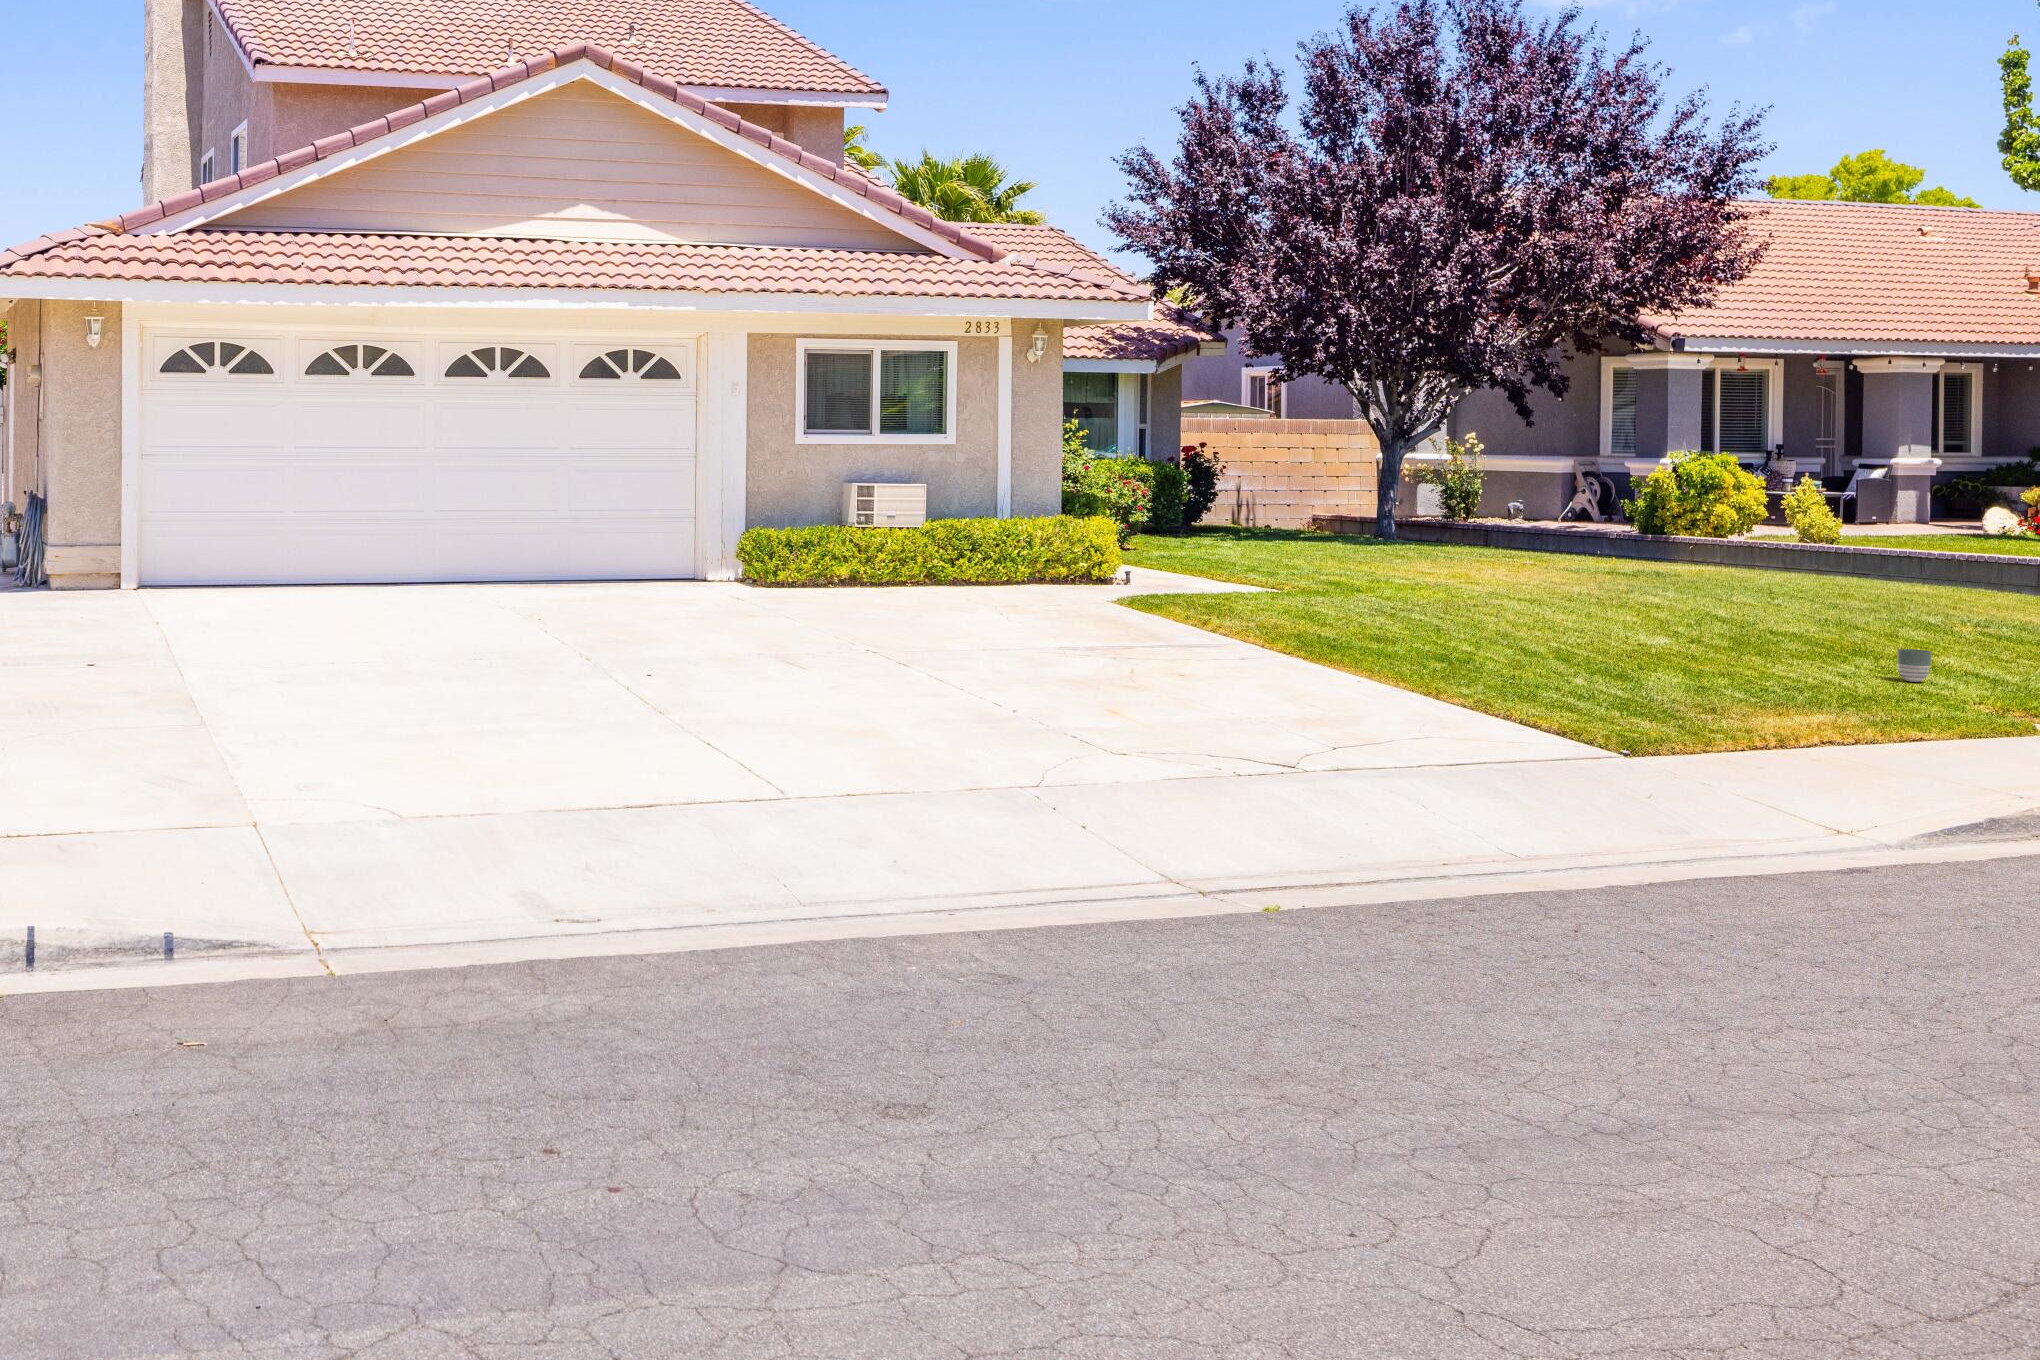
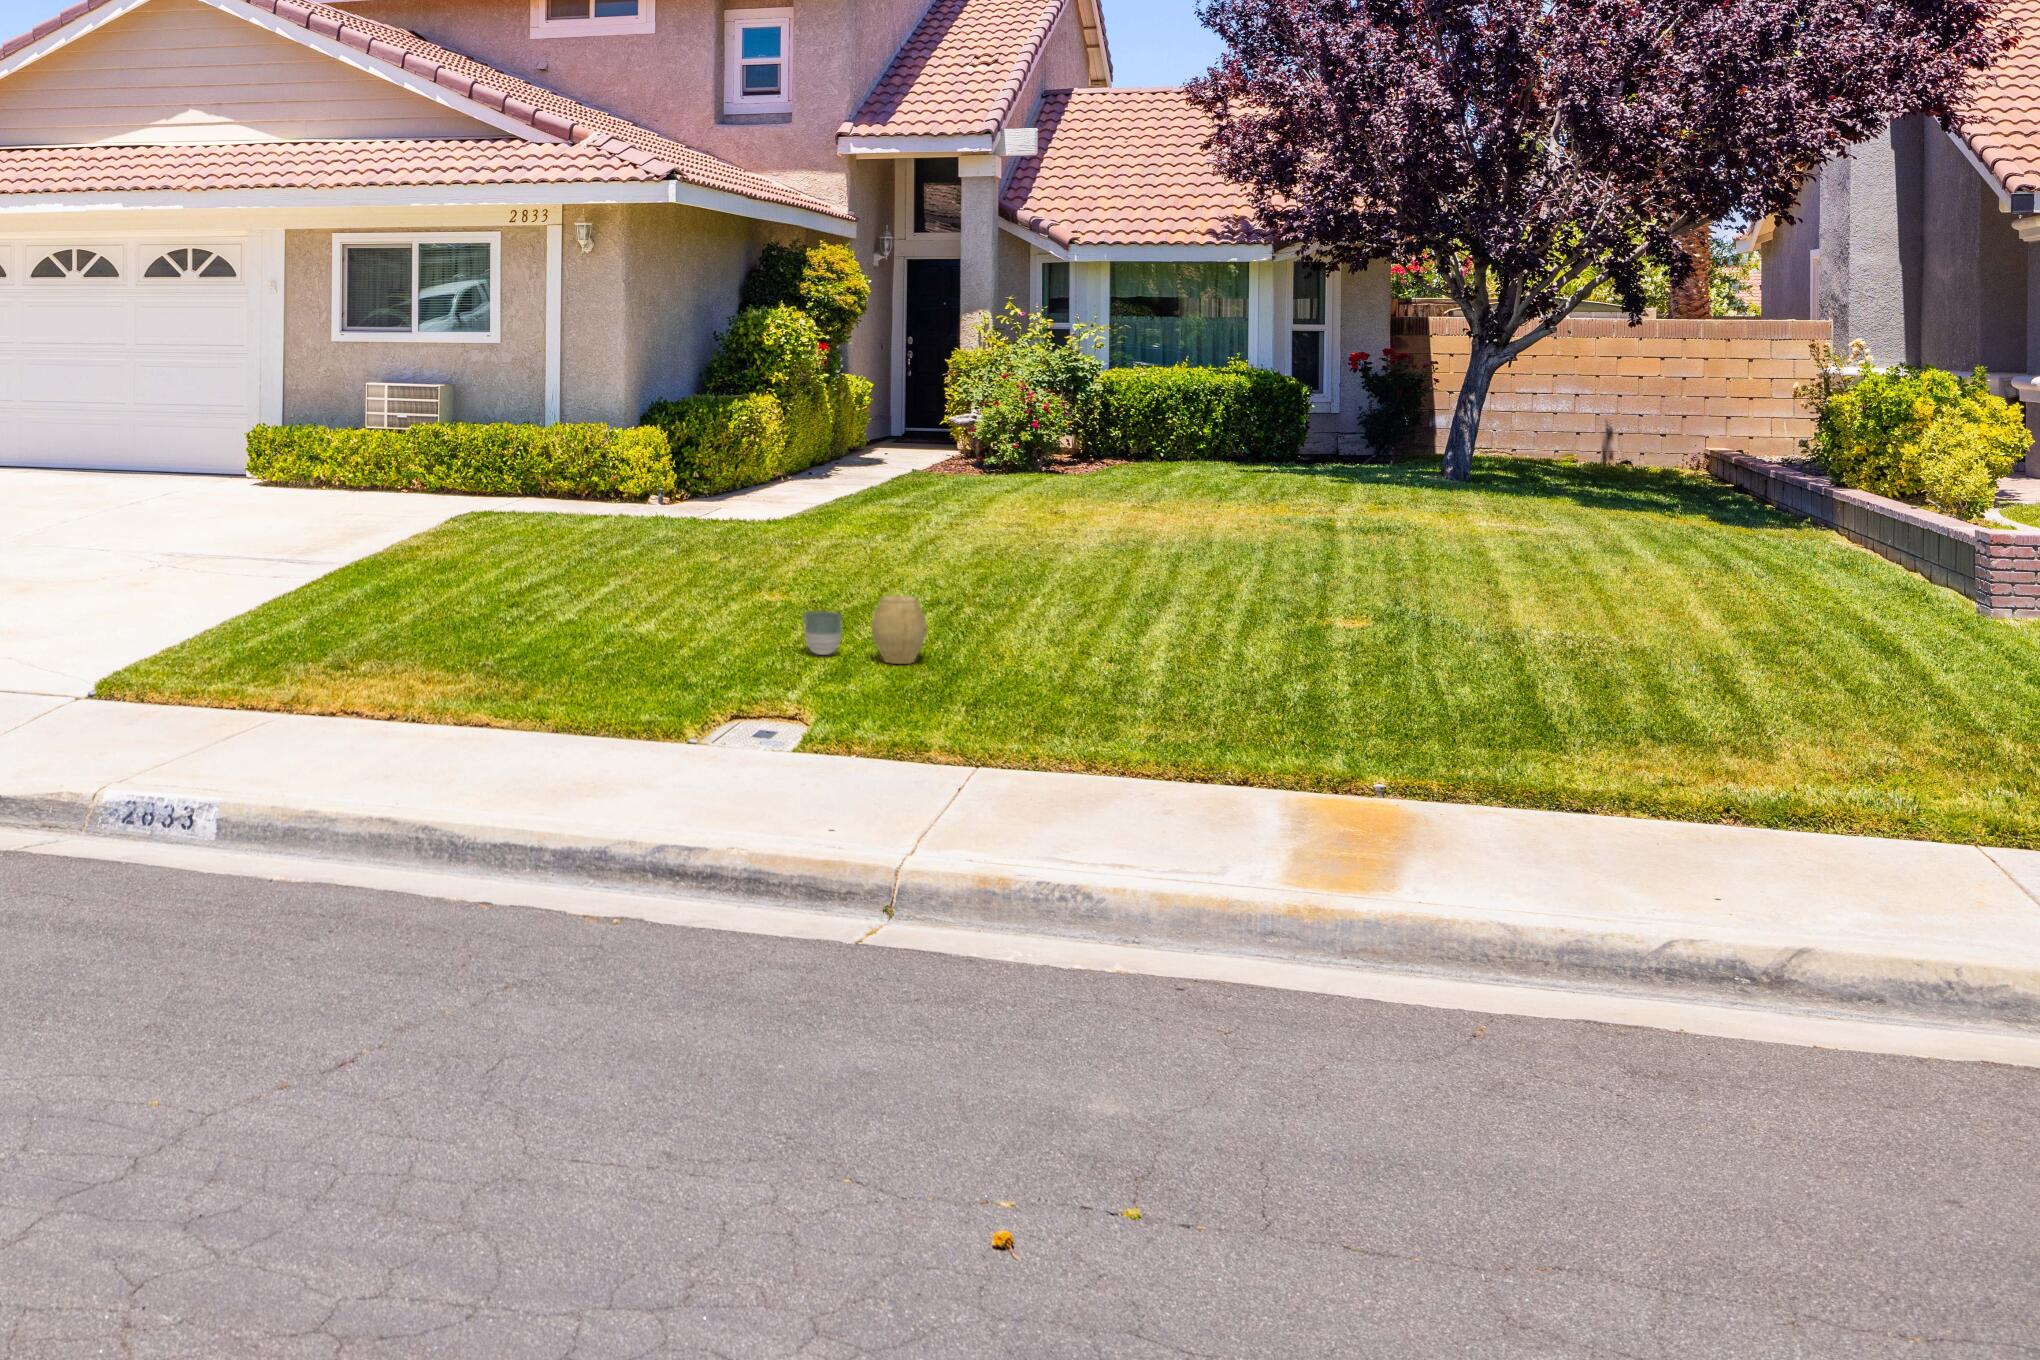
woven basket: none [1948,632,1998,684] -> present [871,595,927,664]

